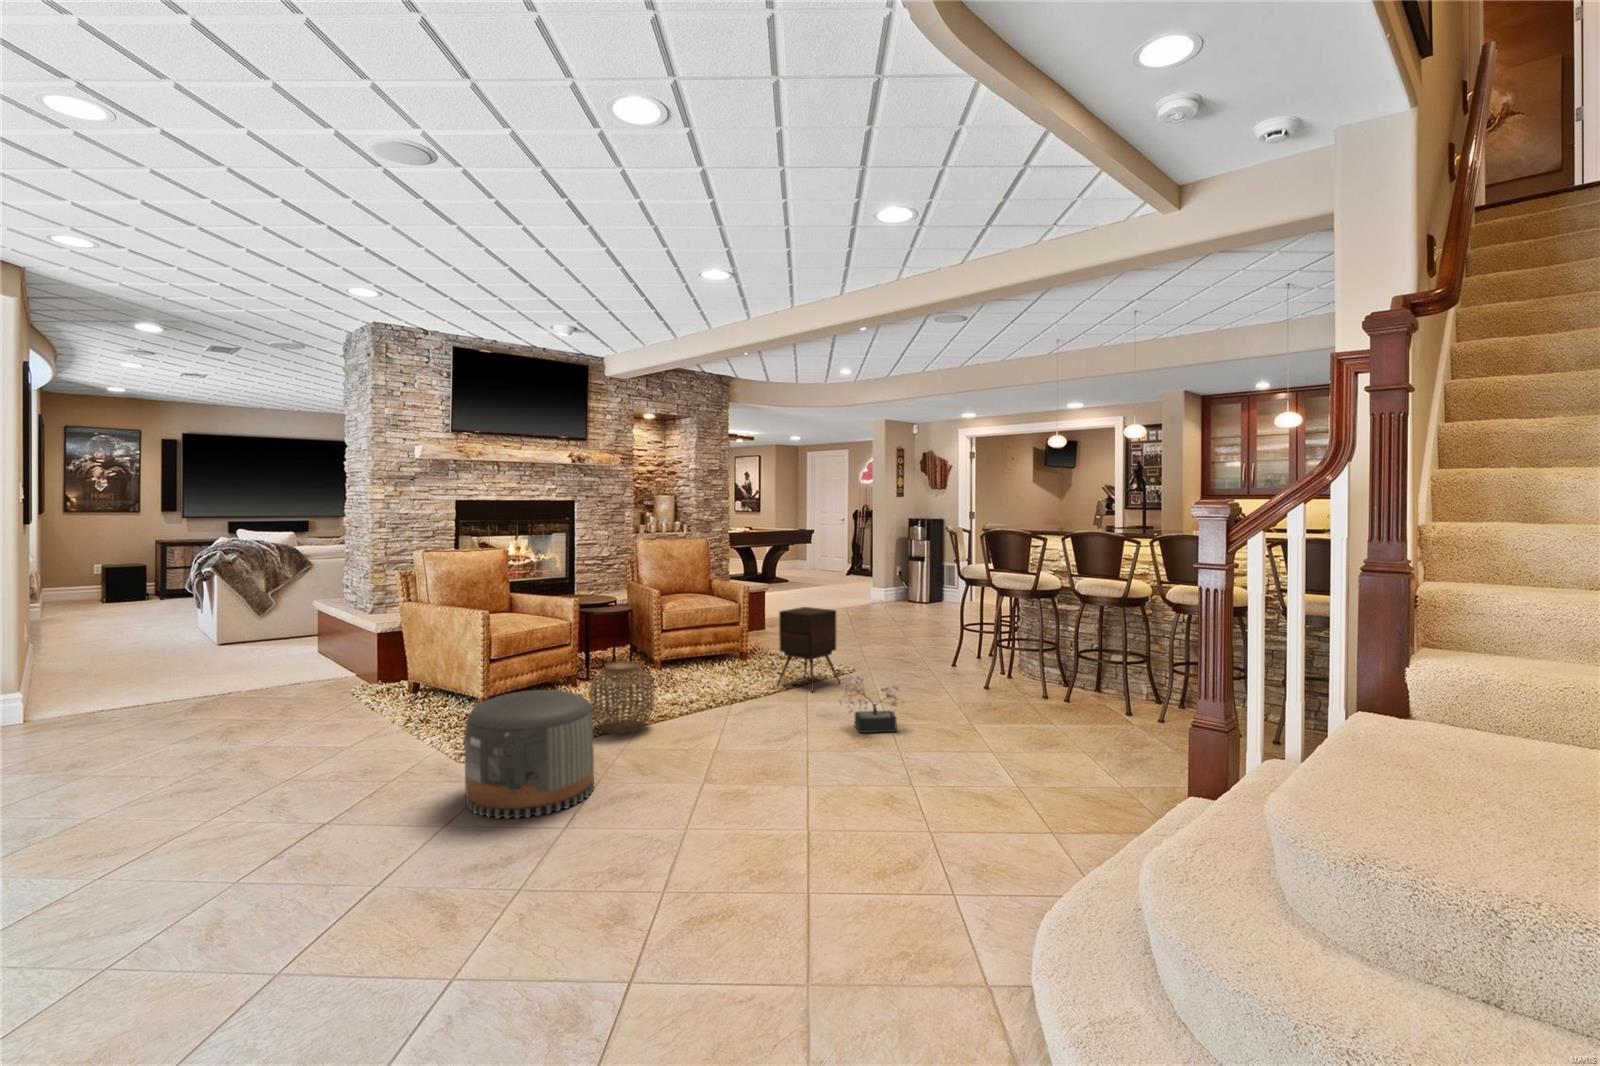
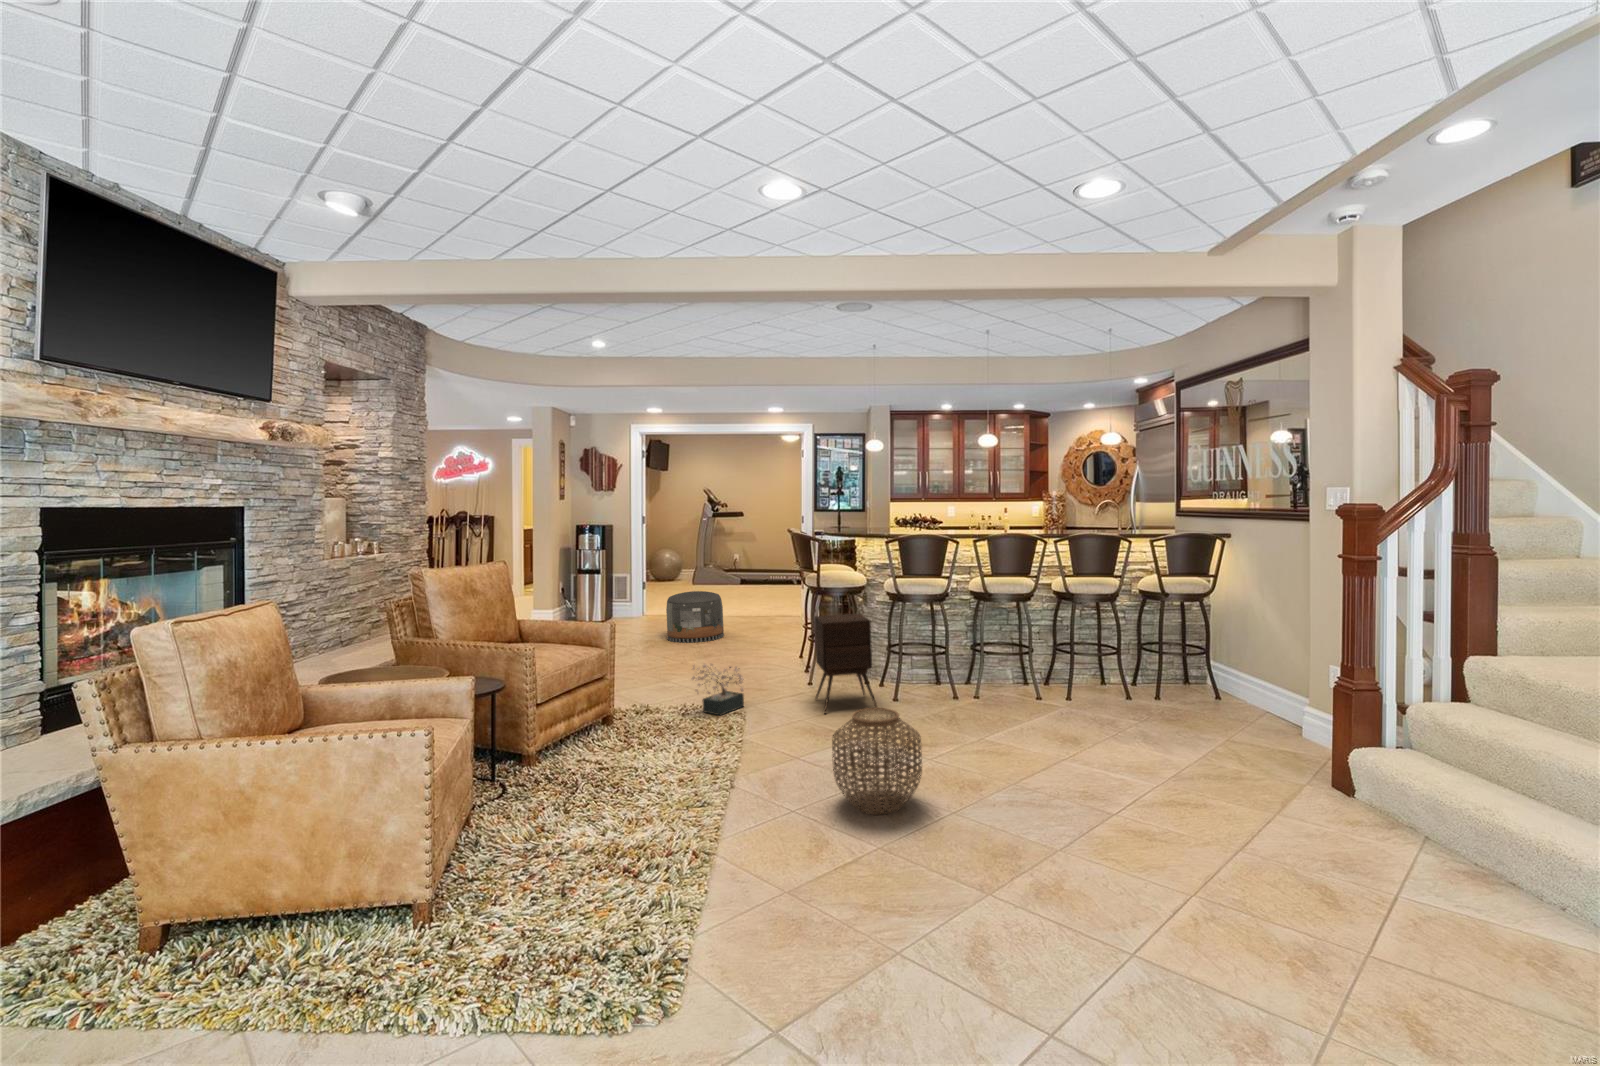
decorative plant: present [839,676,905,733] -> present [692,664,744,715]
pouf: present [464,690,594,819] -> present [666,591,724,643]

